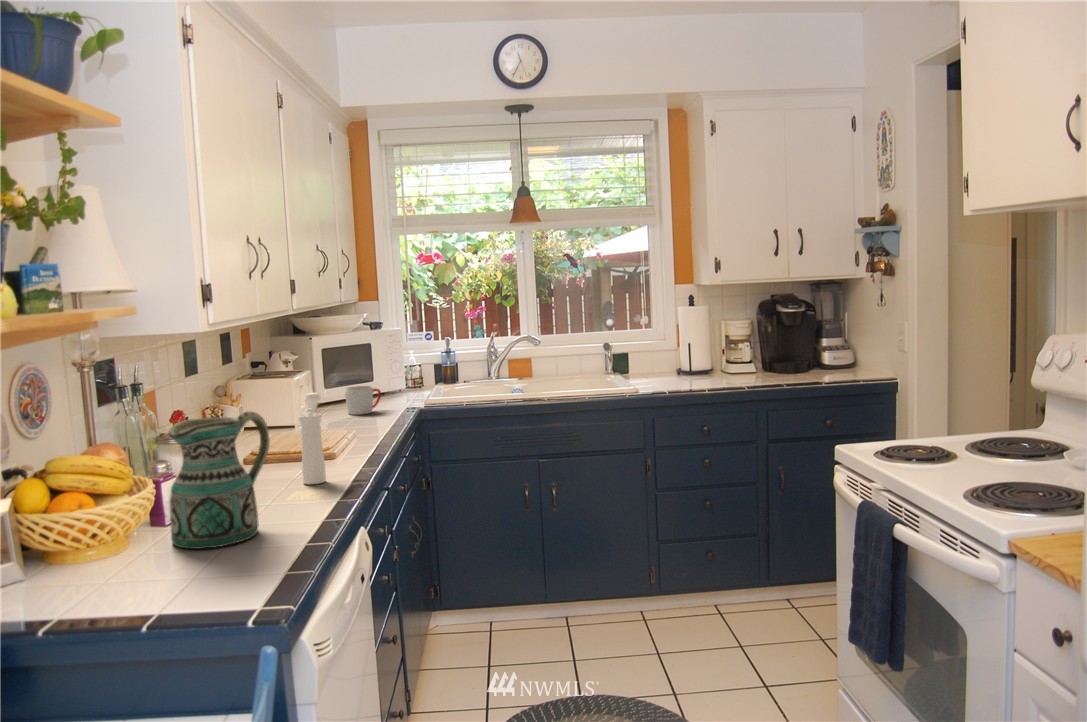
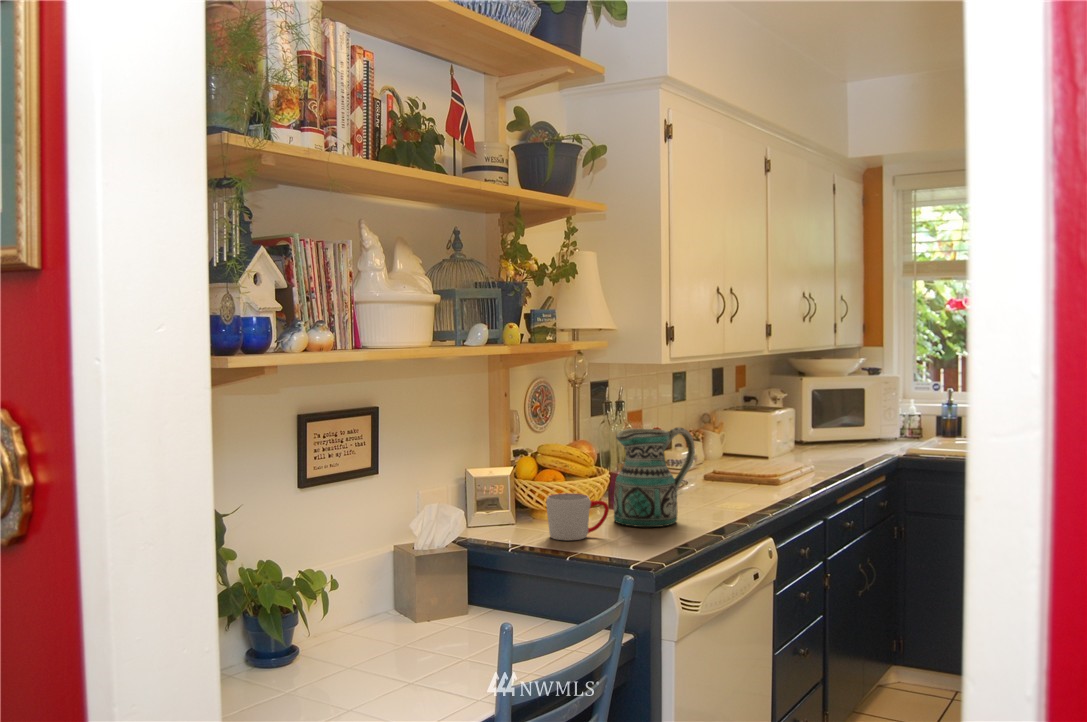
mug: present [345,386,381,415] -> present [546,493,609,540]
pepper mill: present [298,393,326,484] -> none [736,422,762,500]

